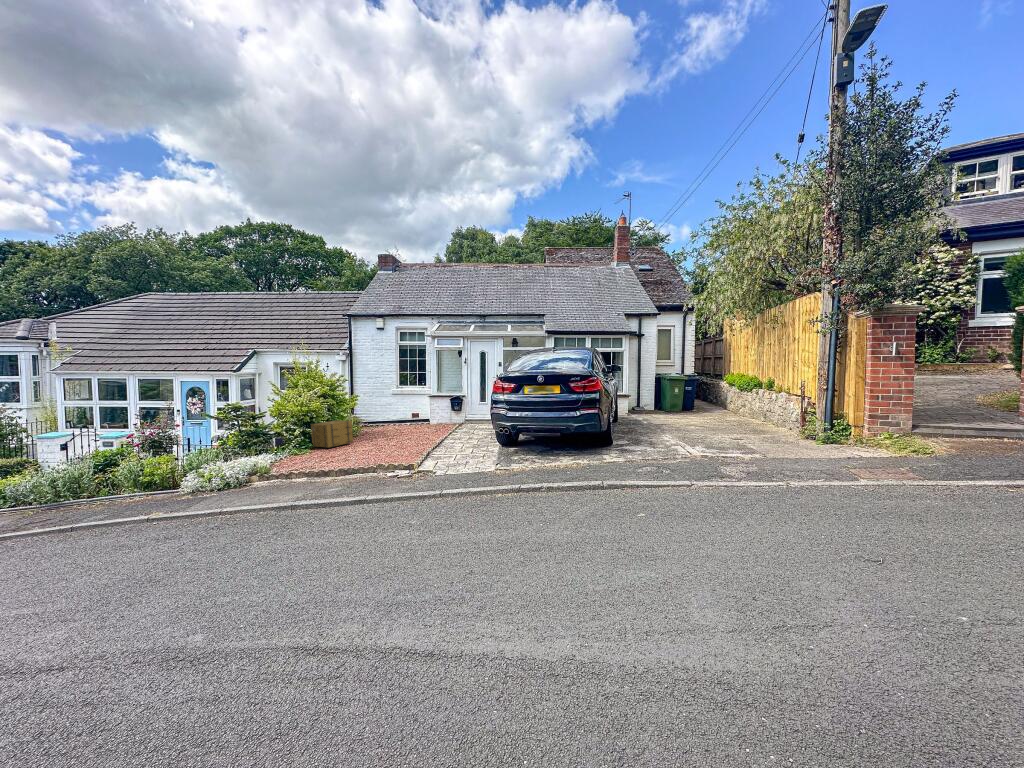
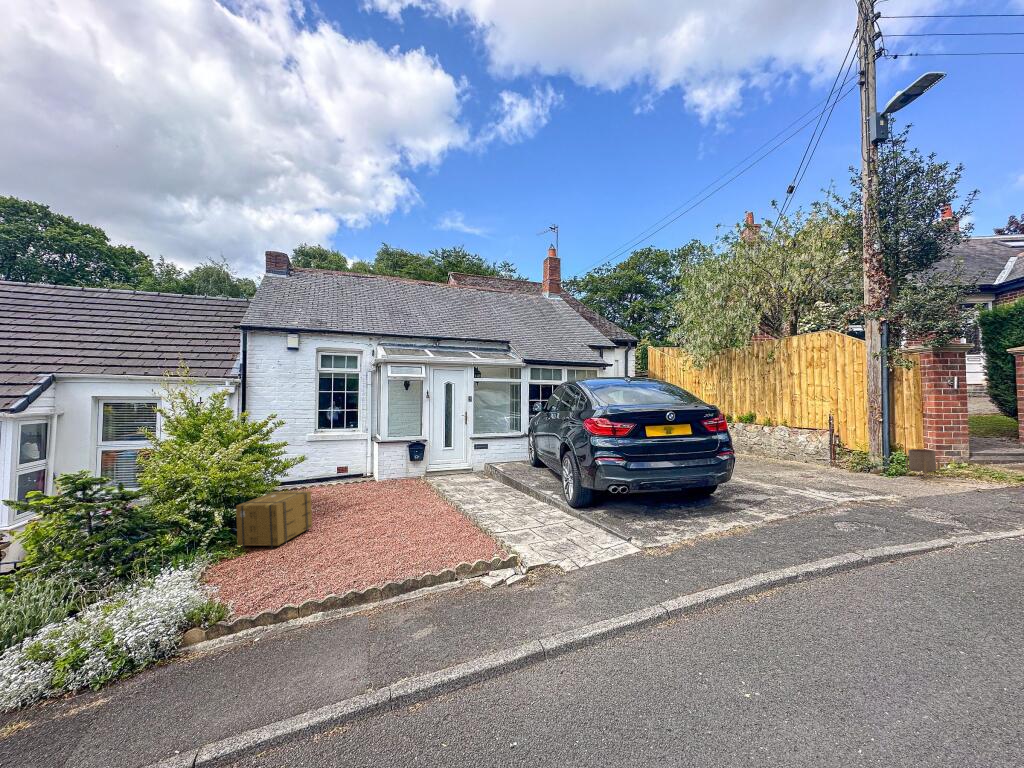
planter: none [835,417,863,447] -> present [906,449,941,479]

